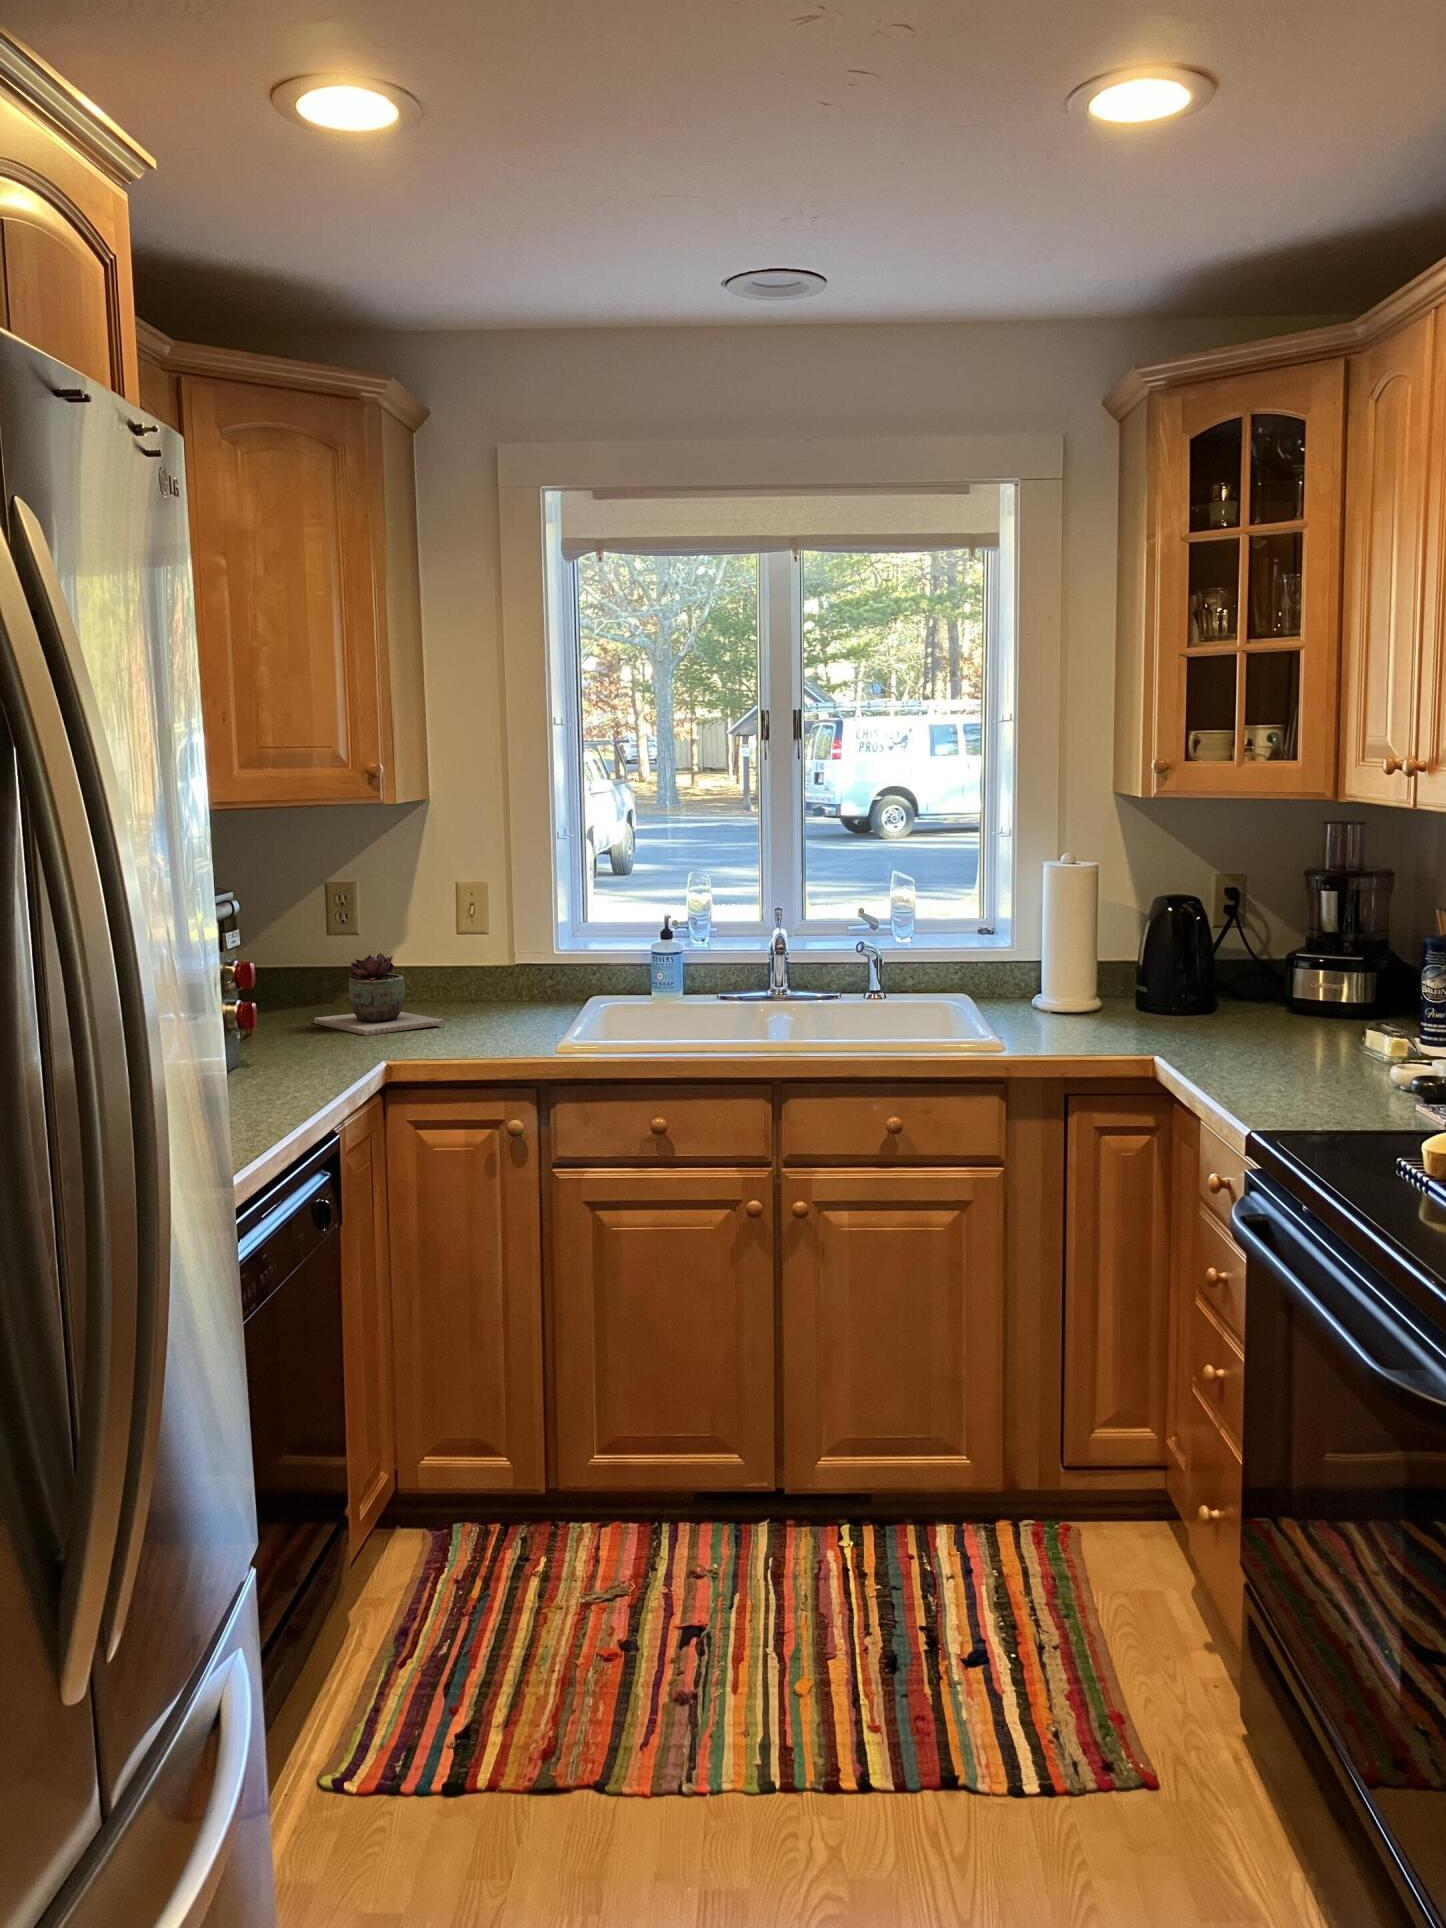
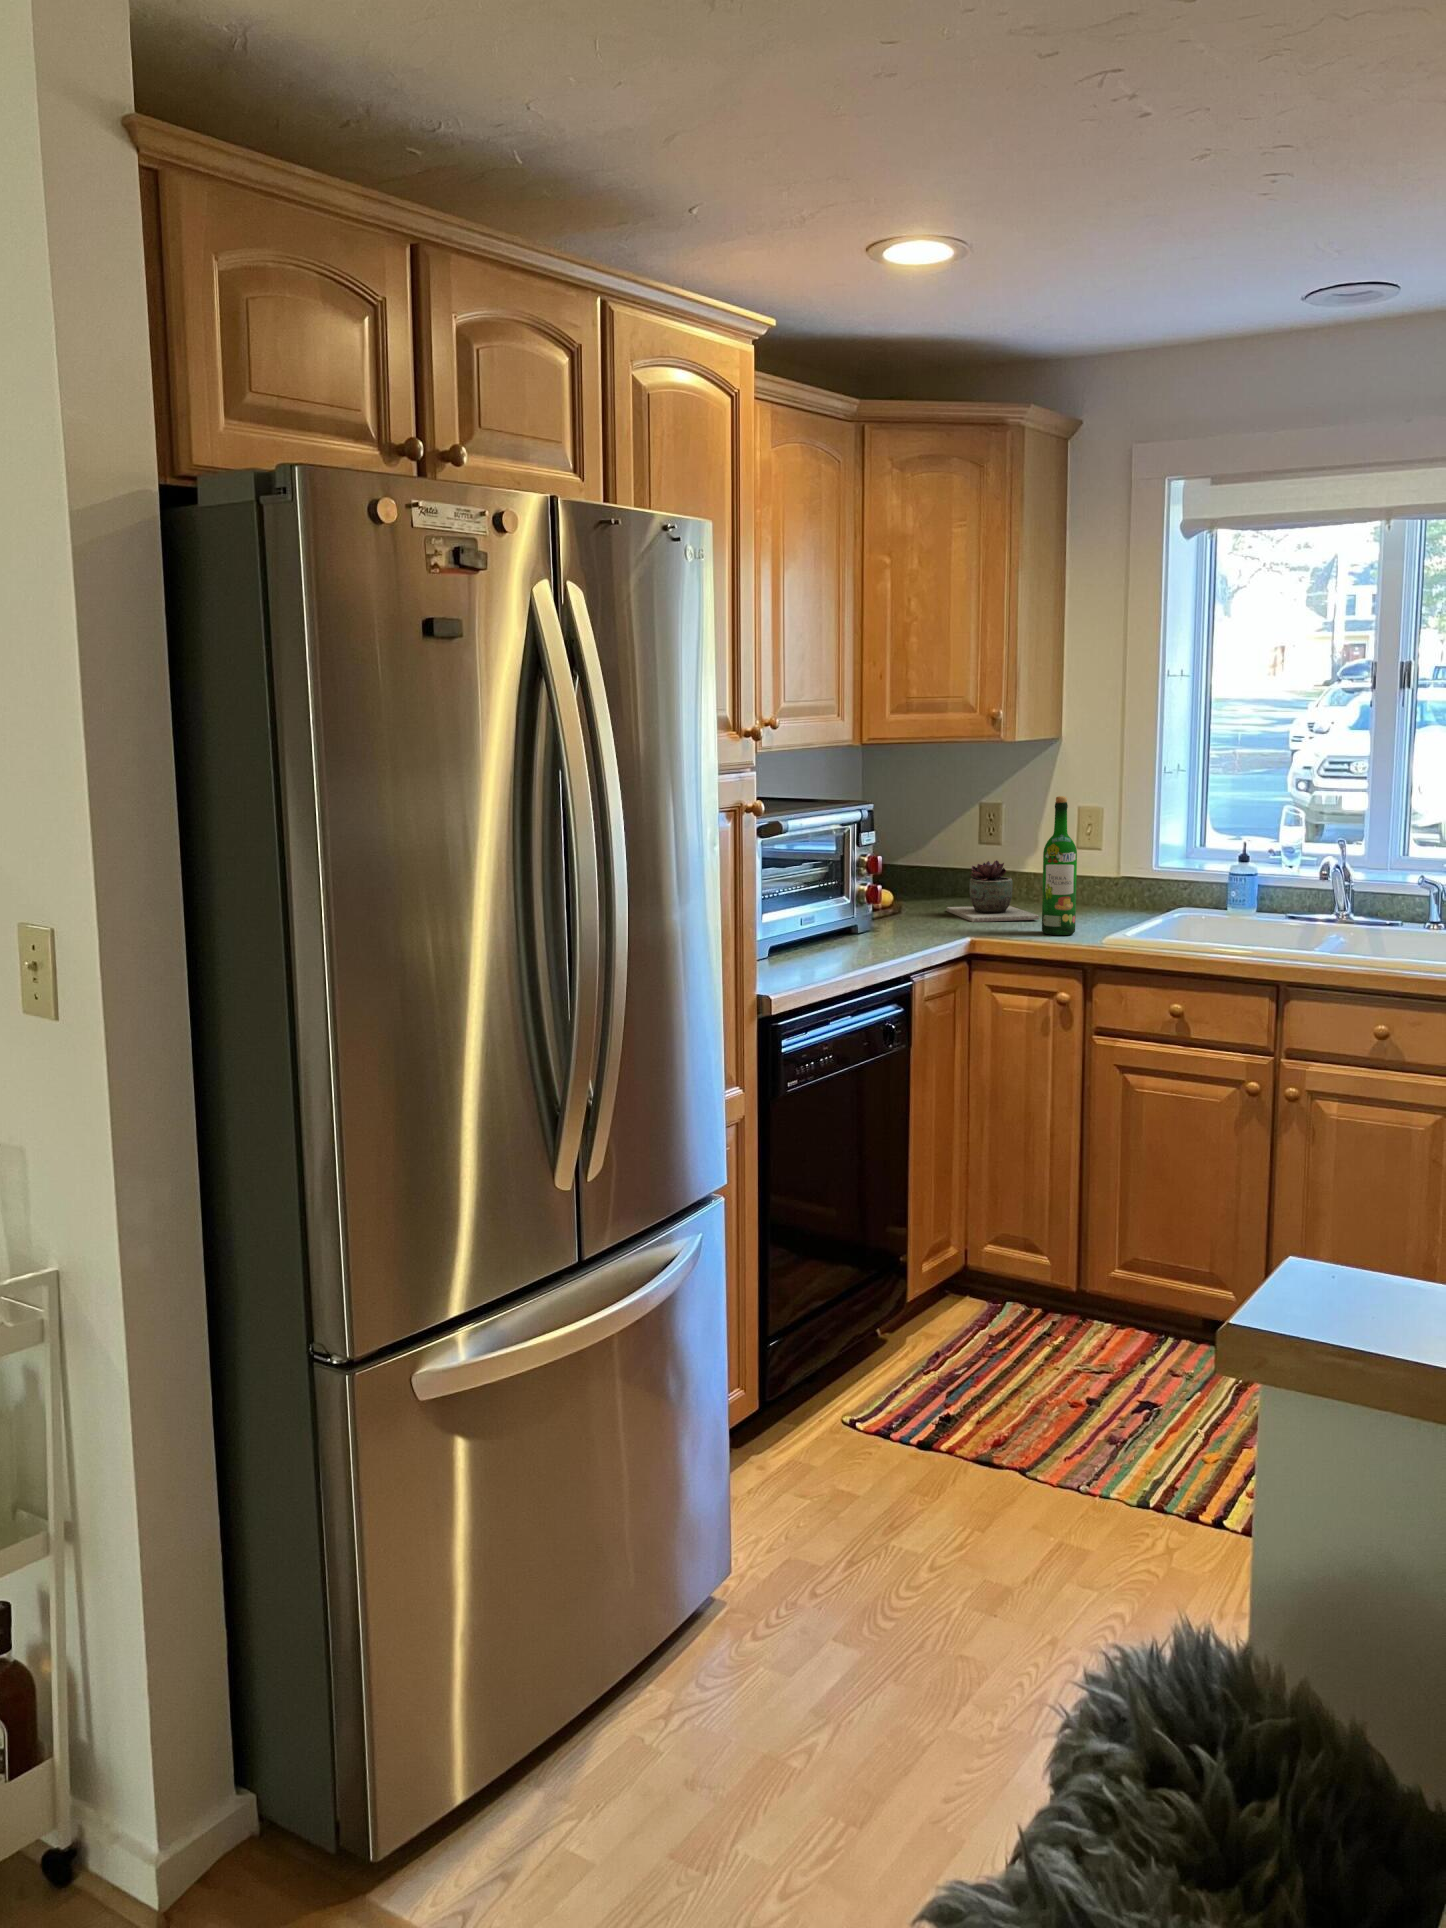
wine bottle: none [466,868,510,1044] -> present [1042,796,1077,935]

